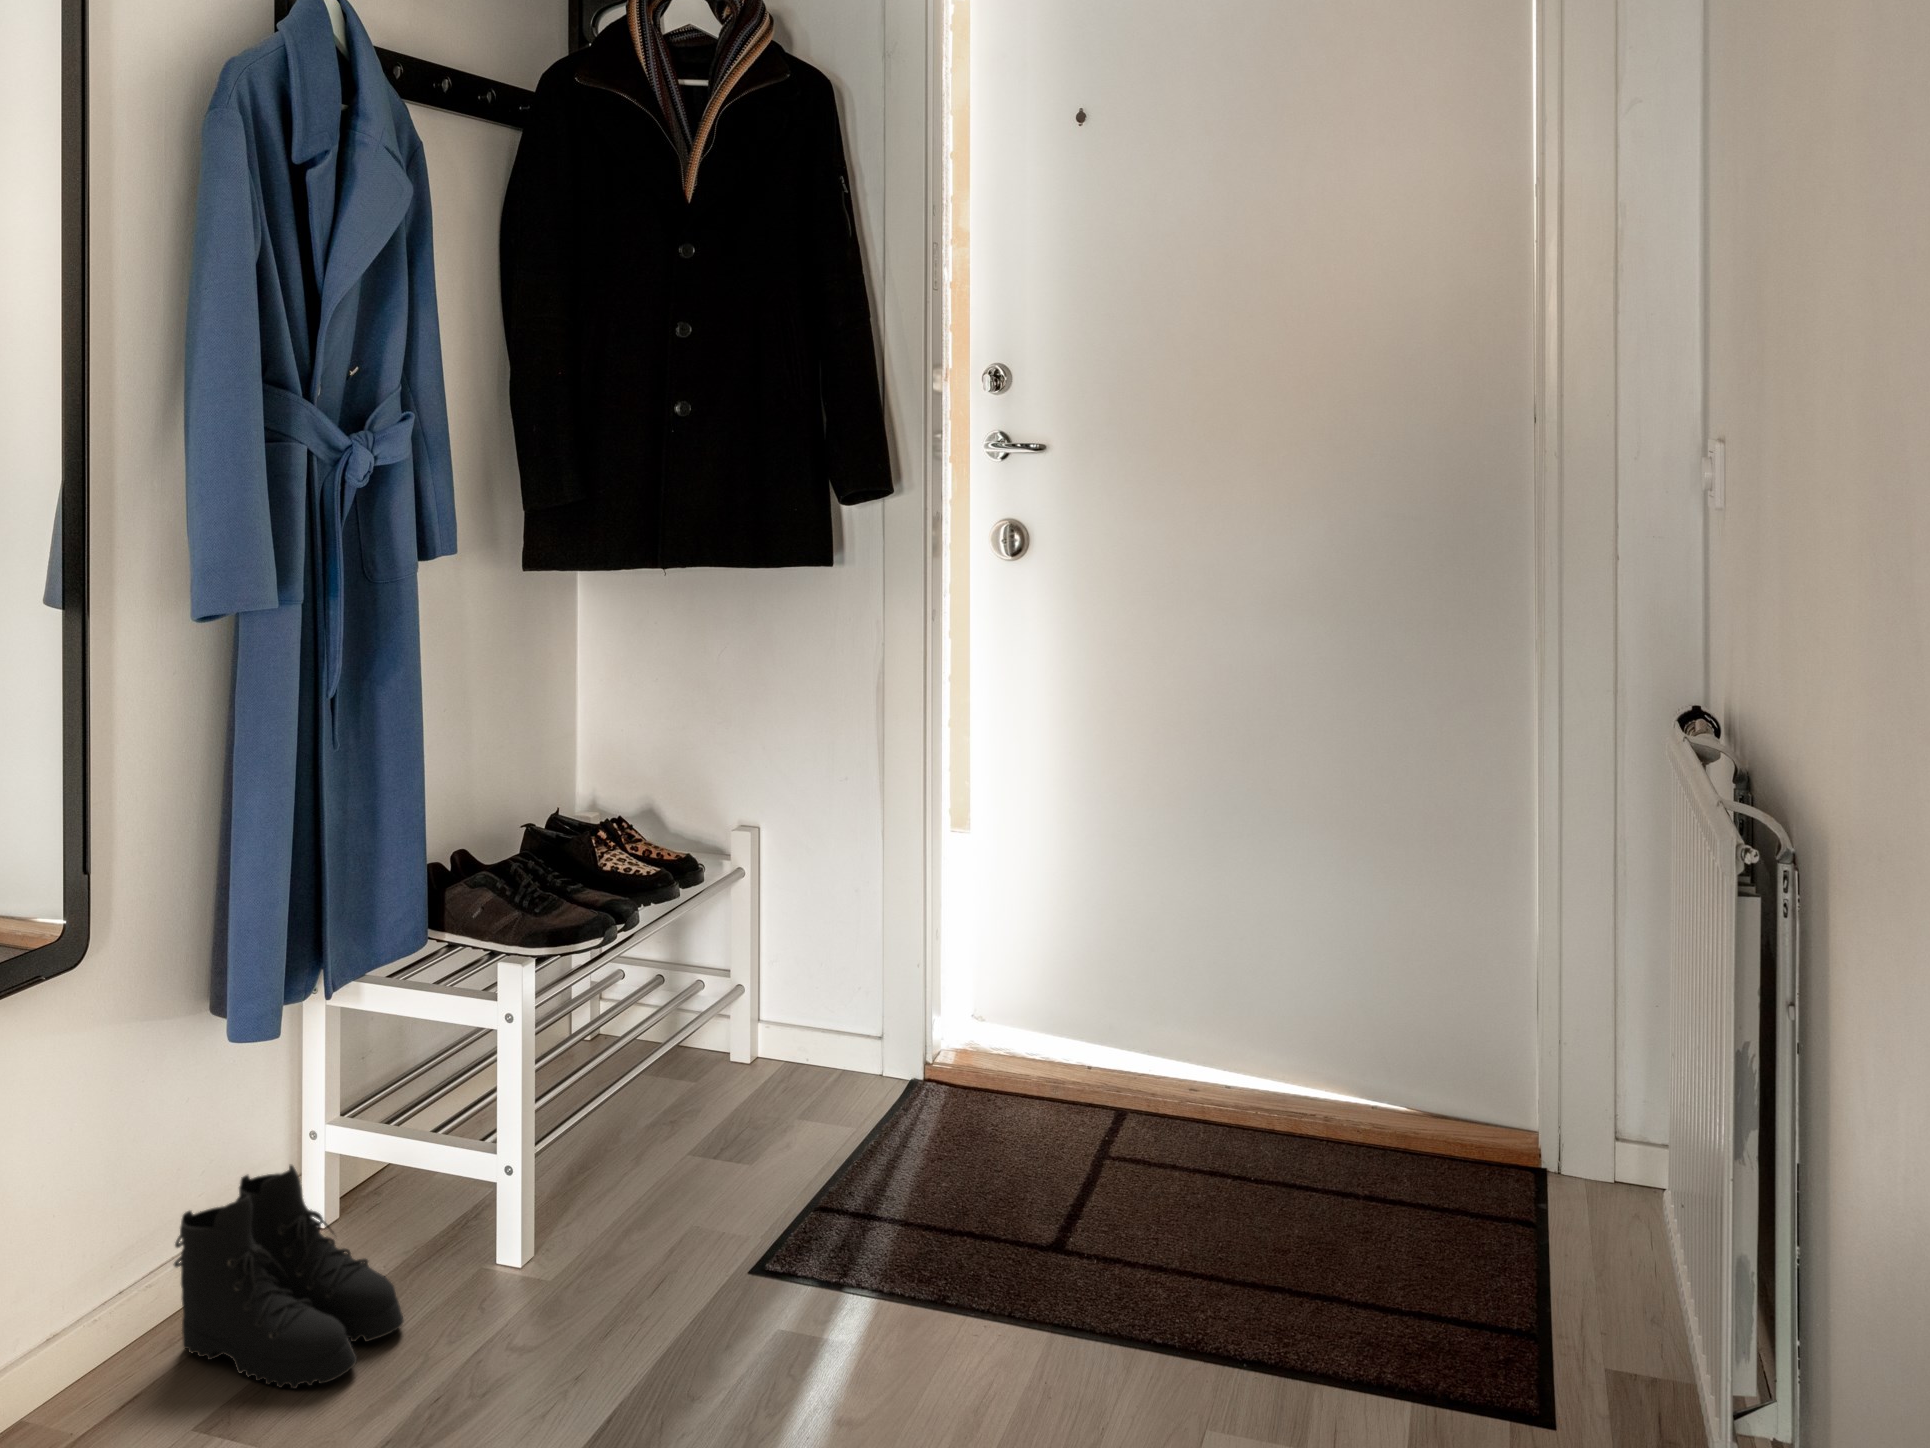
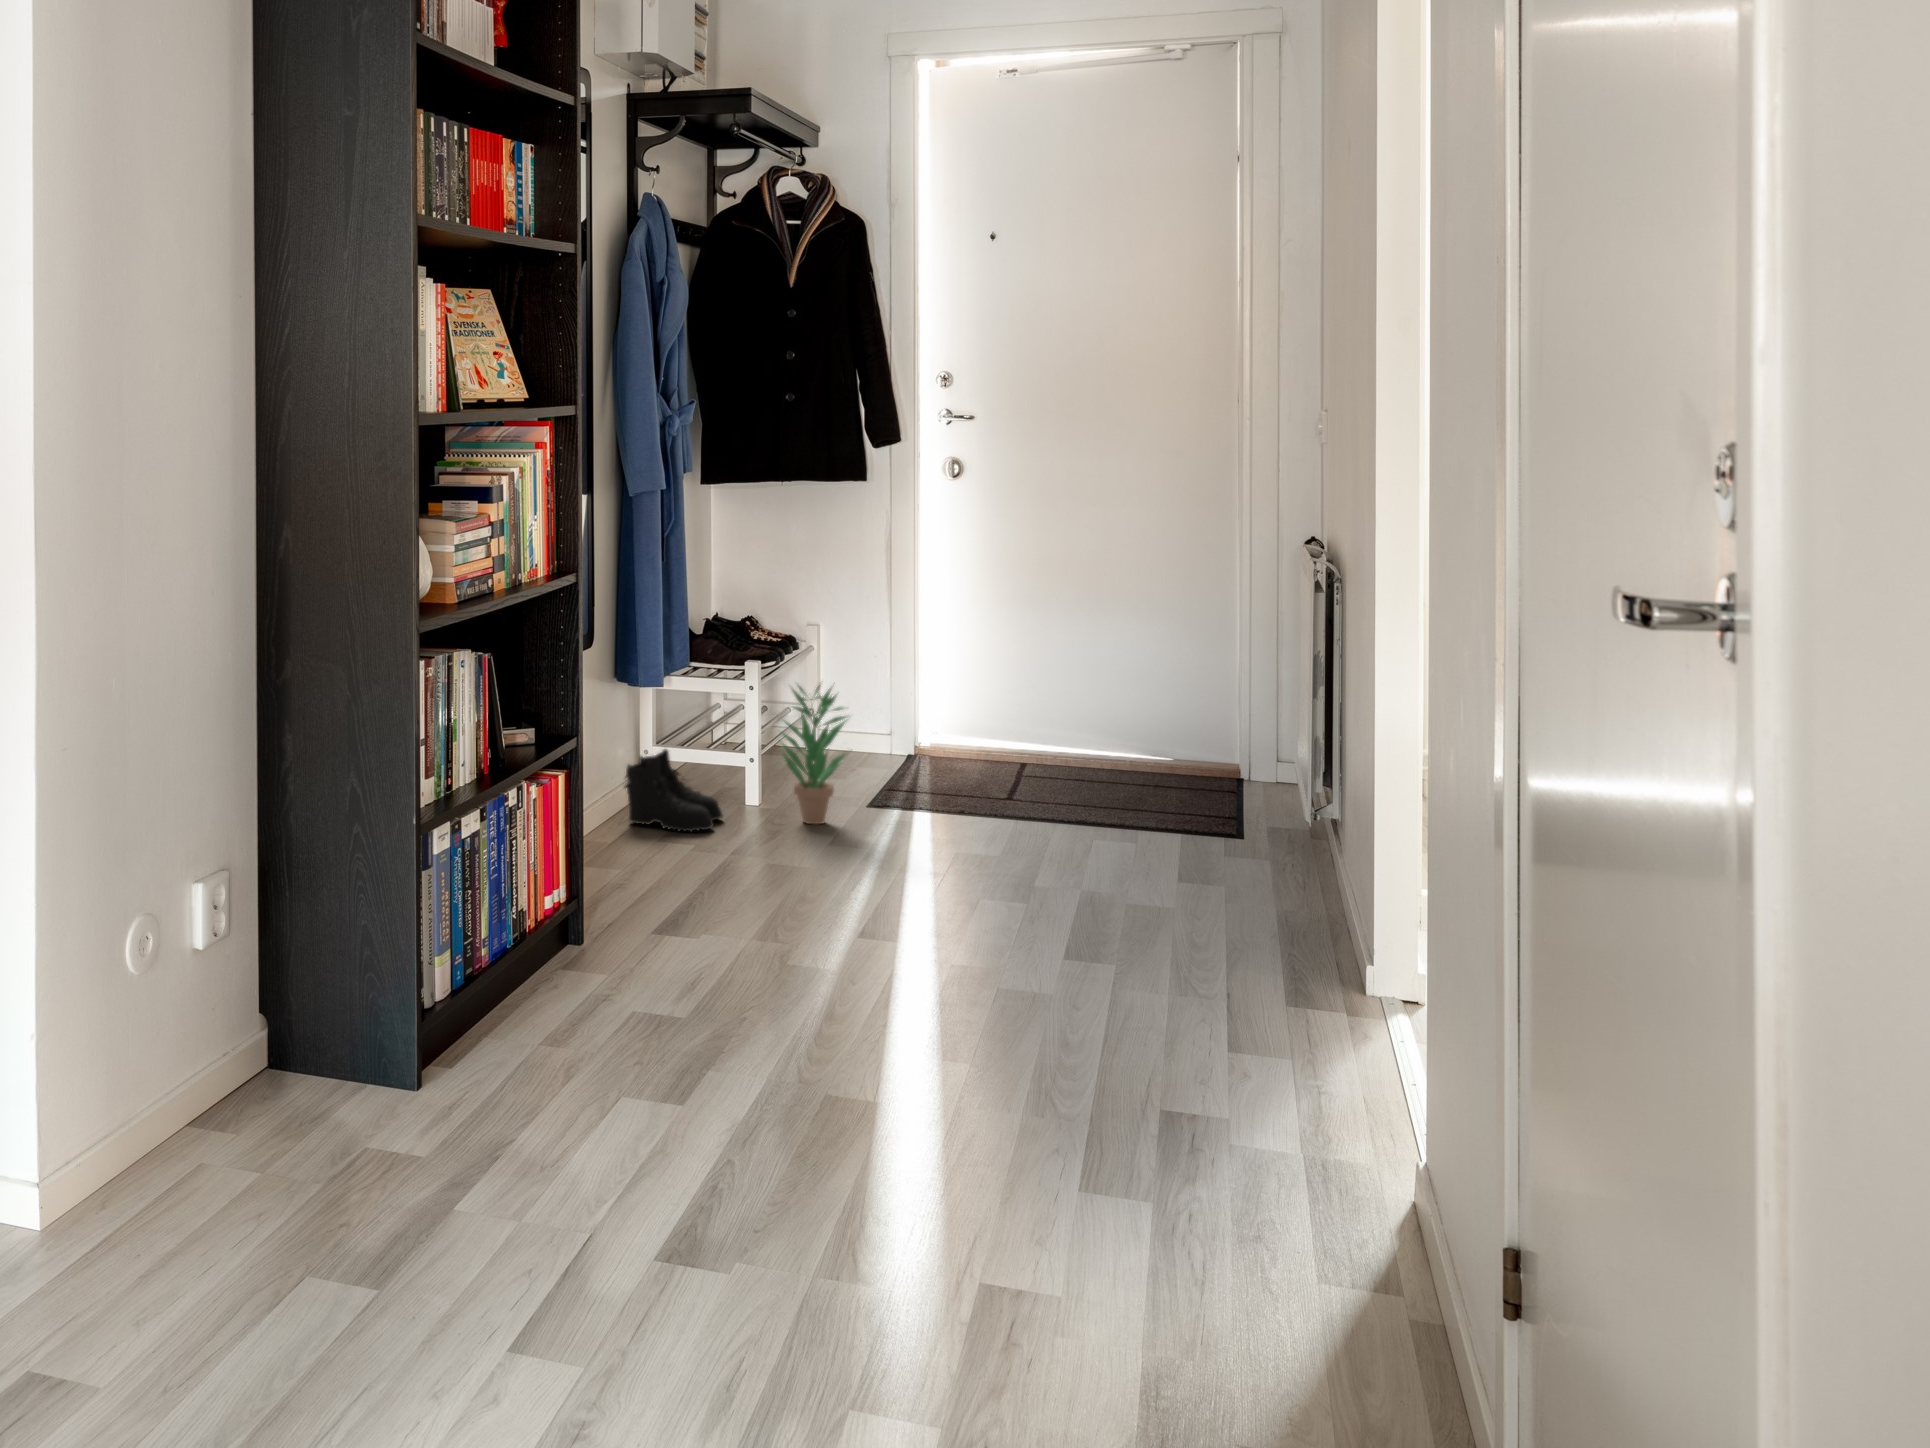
potted plant: none [511,1031,682,1351] -> present [781,685,847,824]

